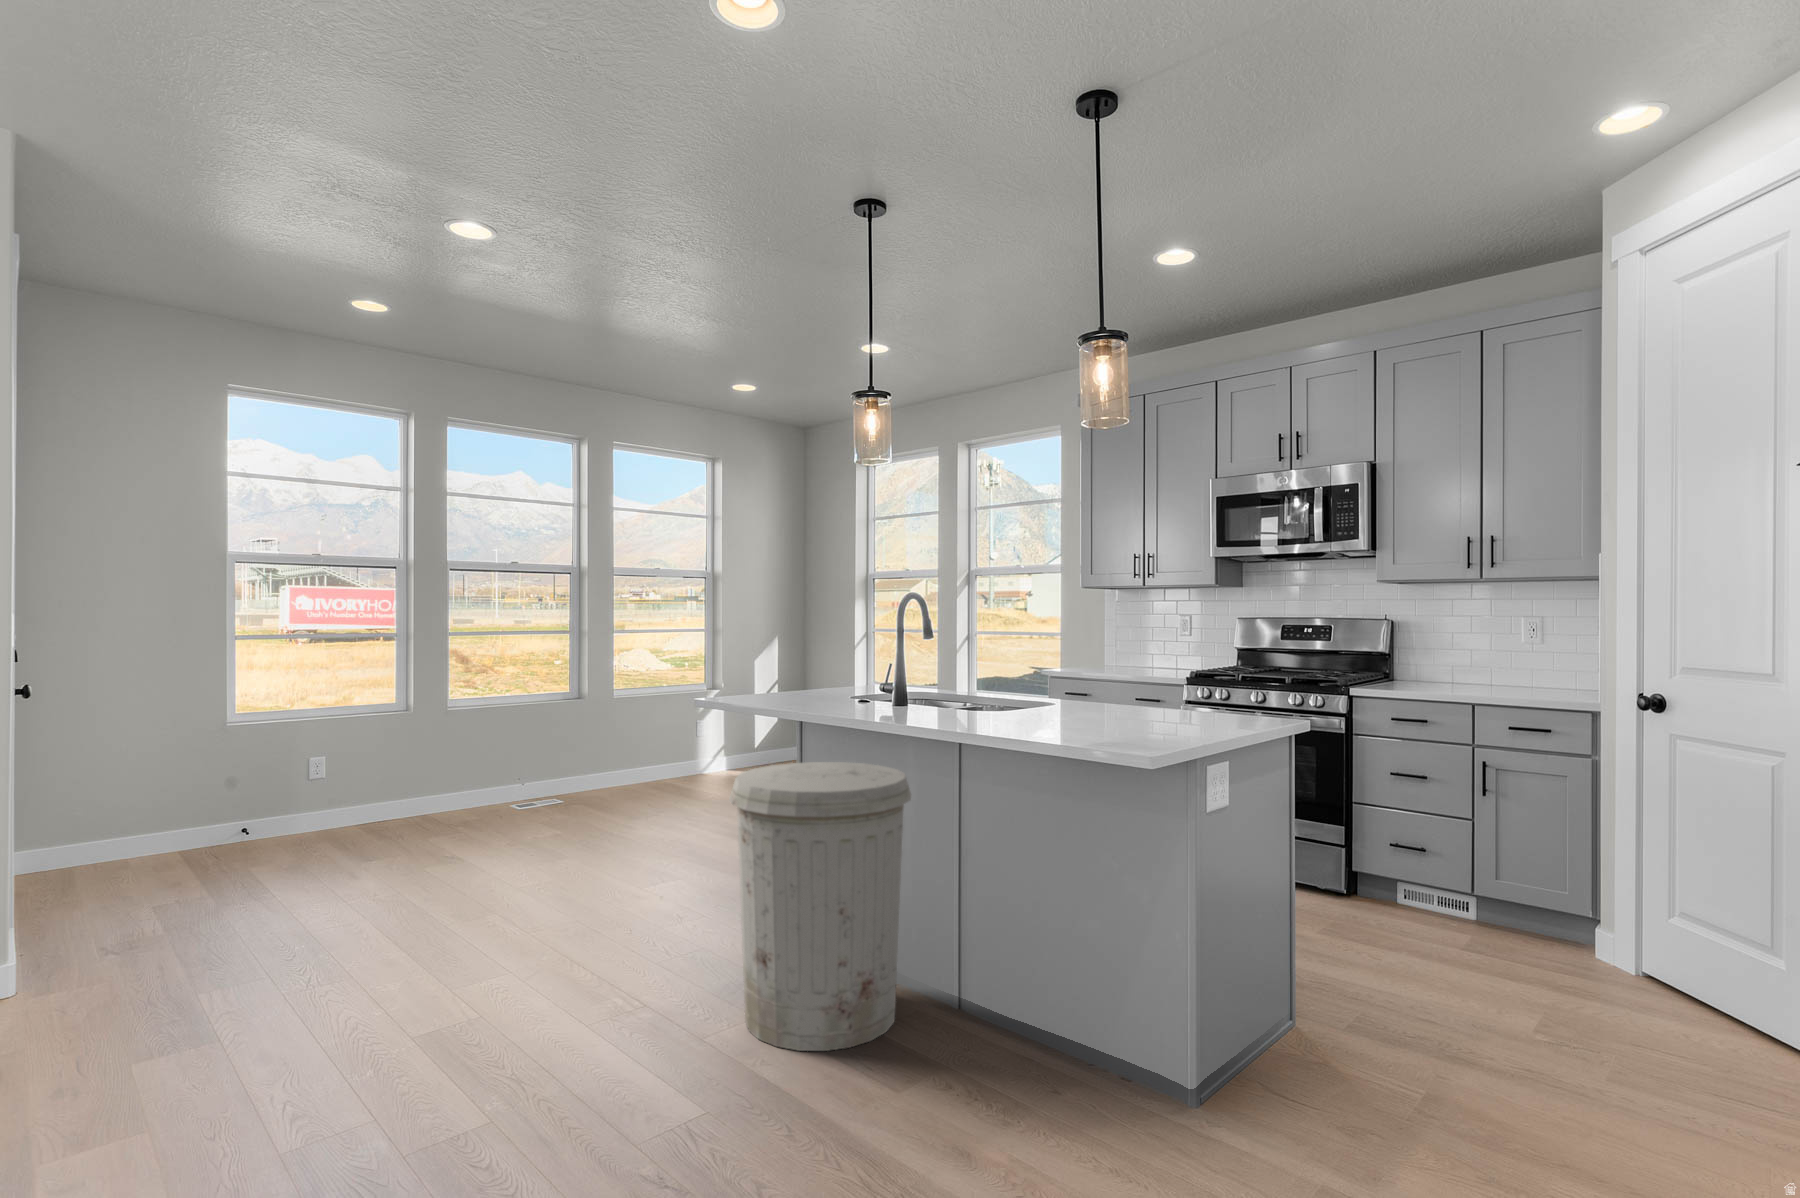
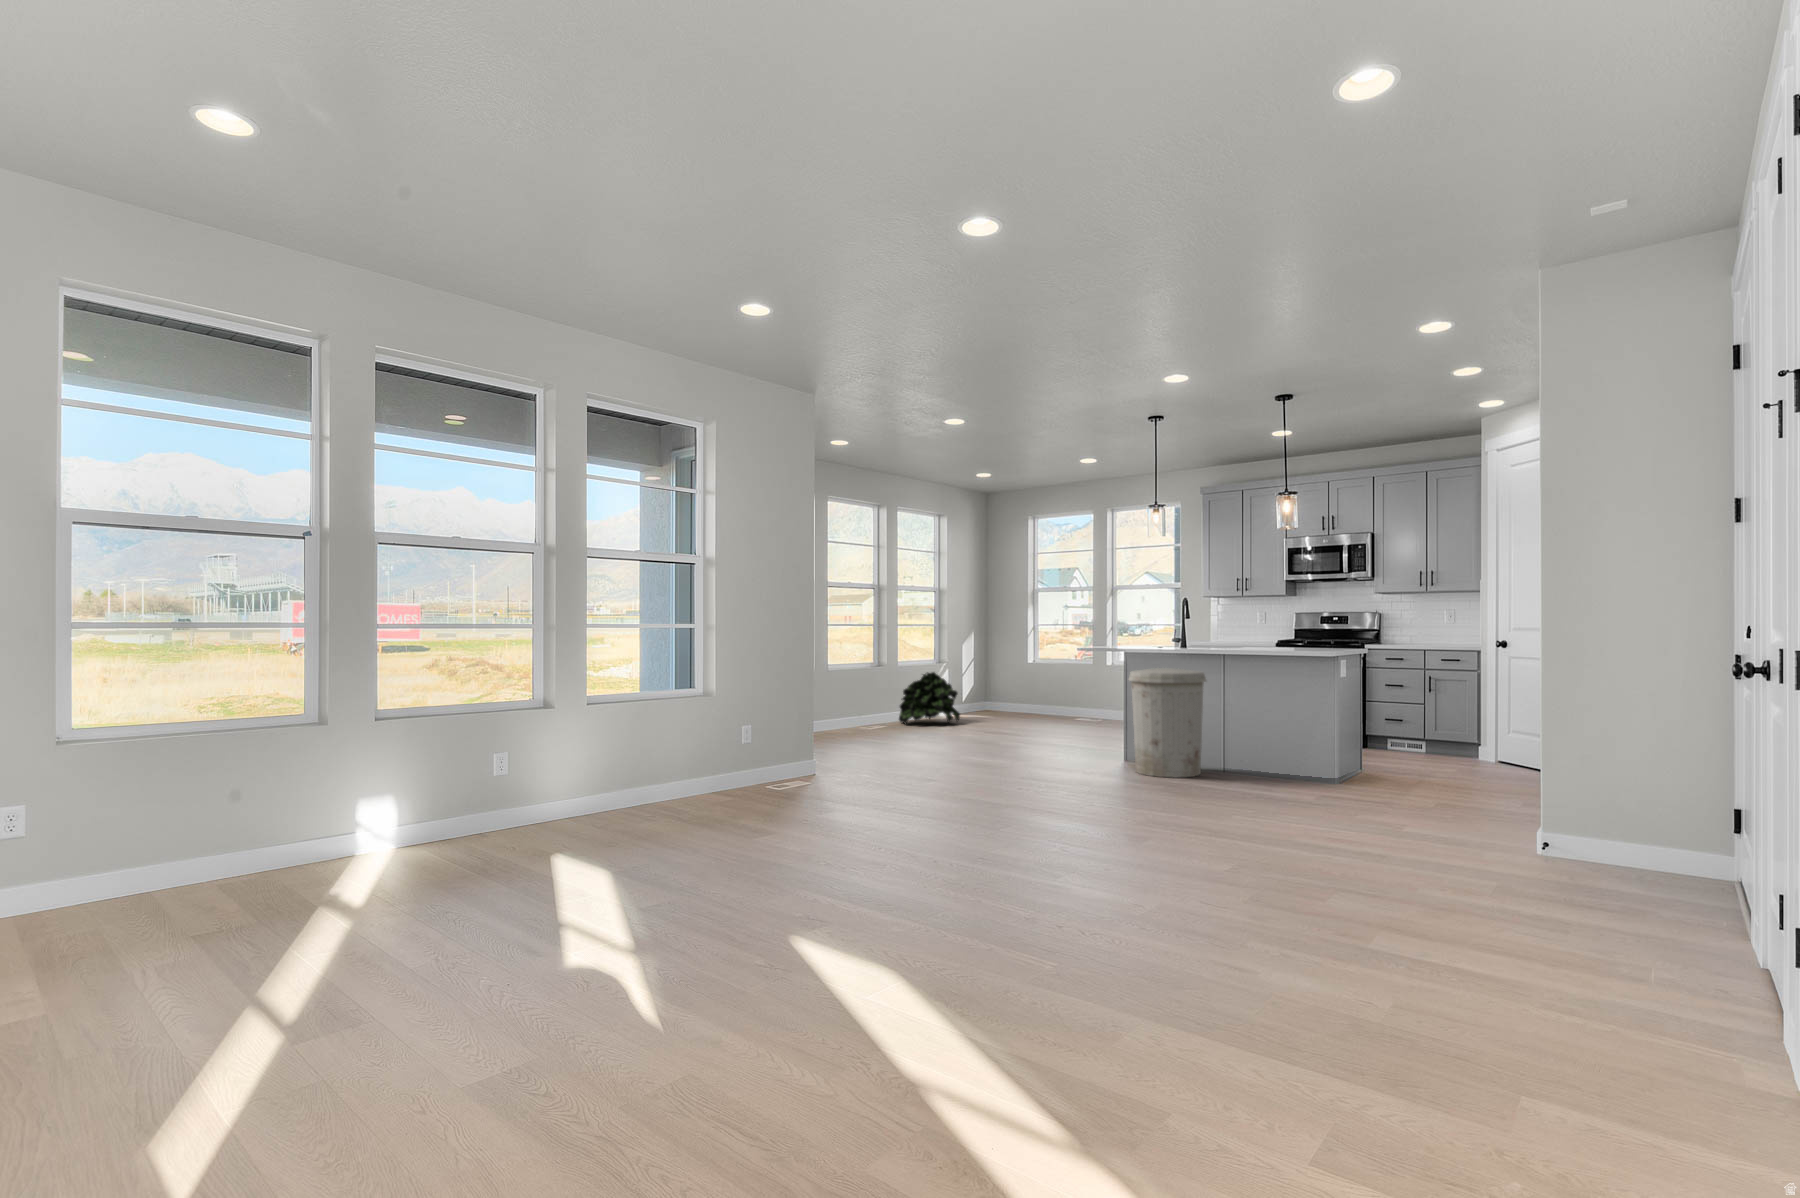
potted plant: none [602,708,701,798] -> present [899,672,960,724]

